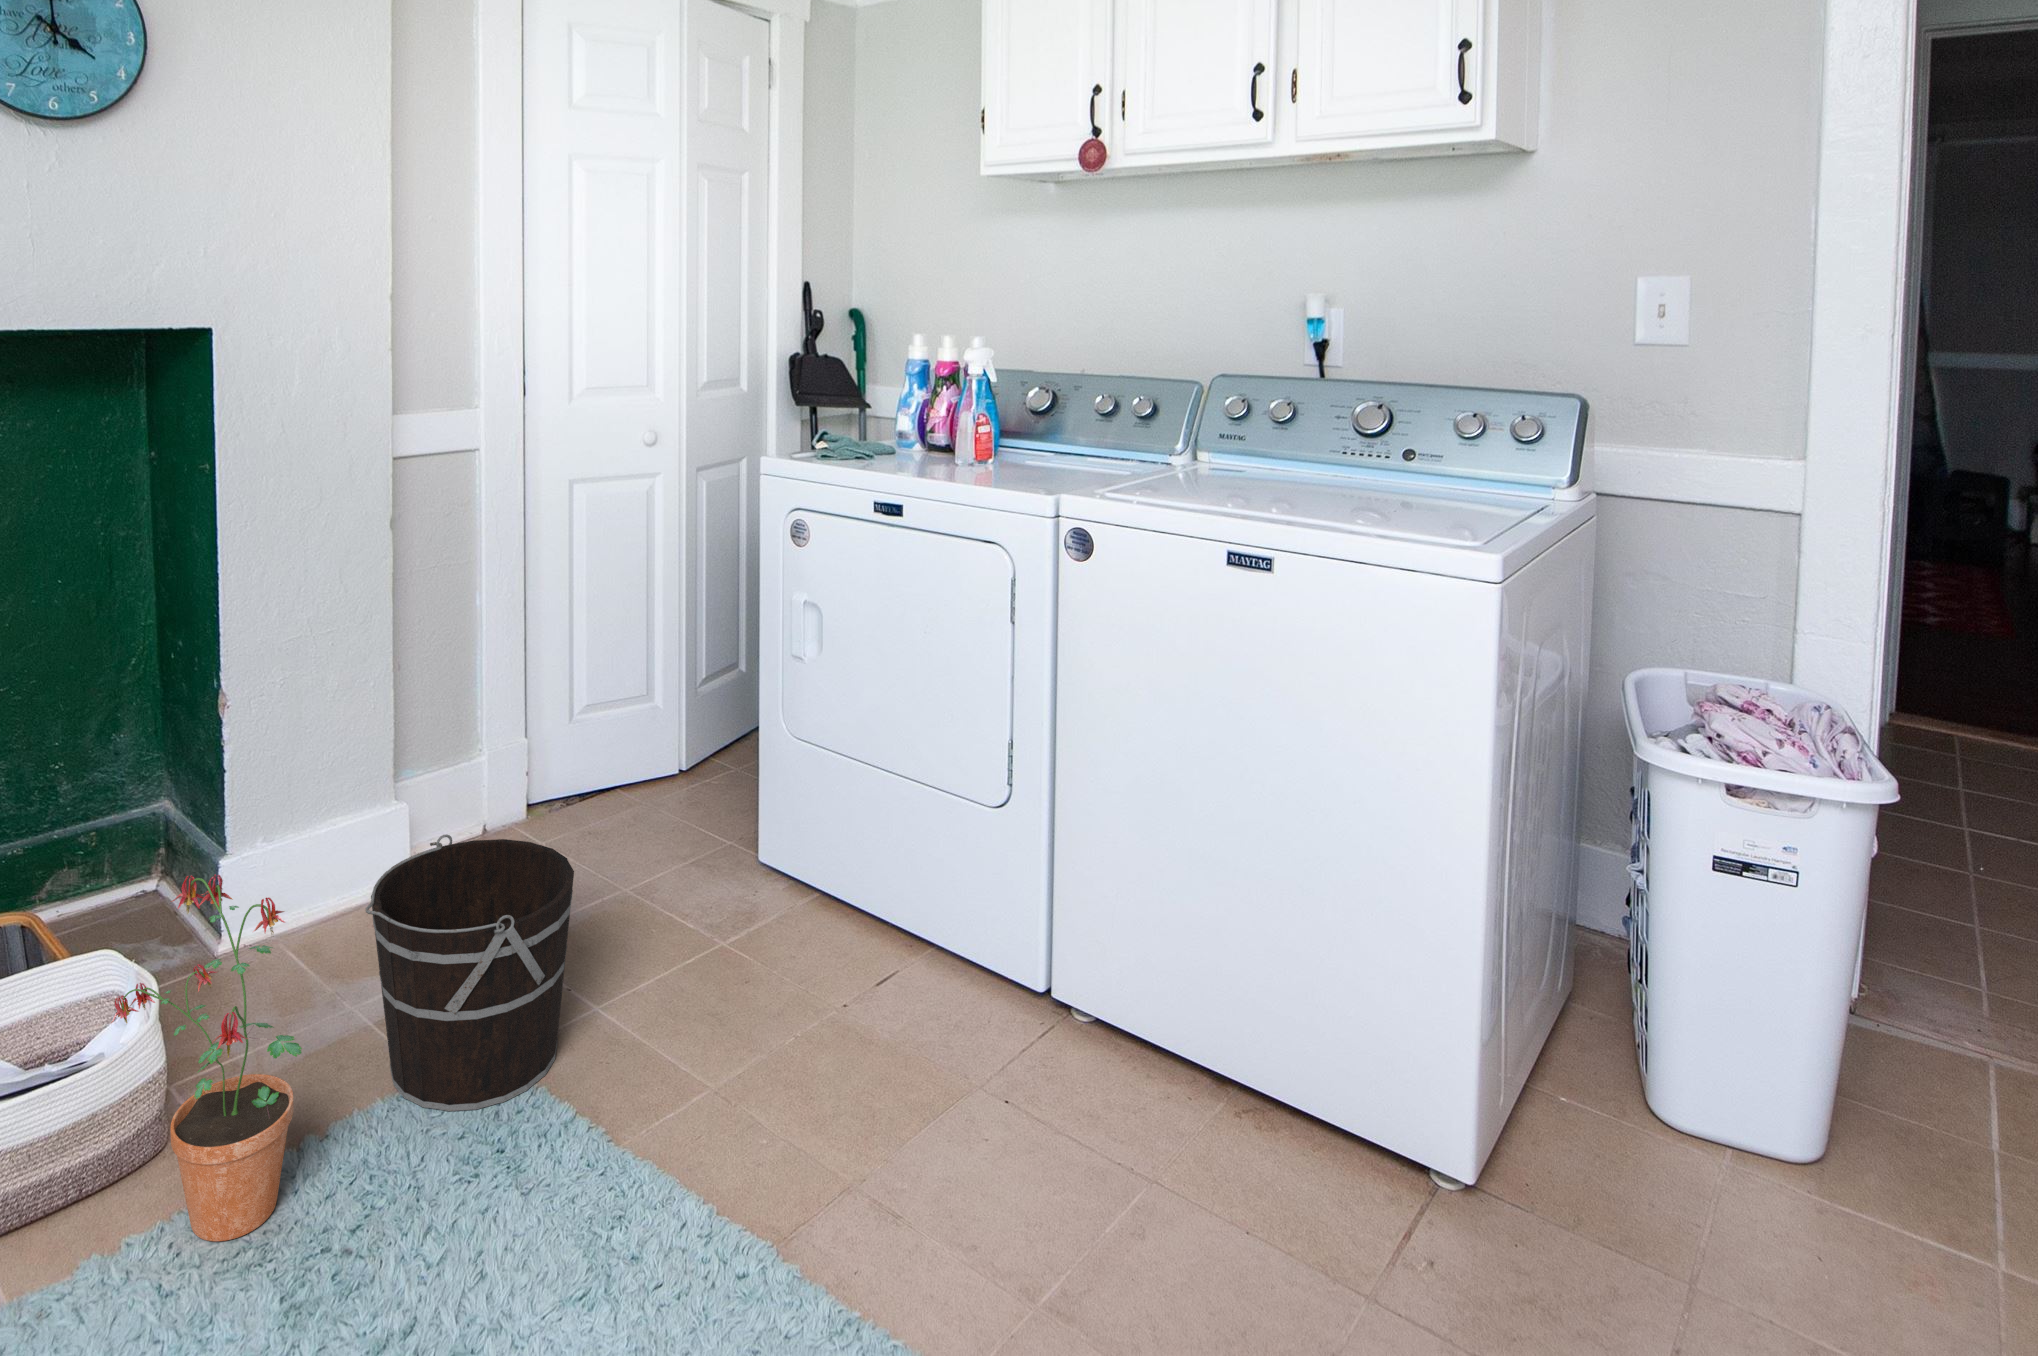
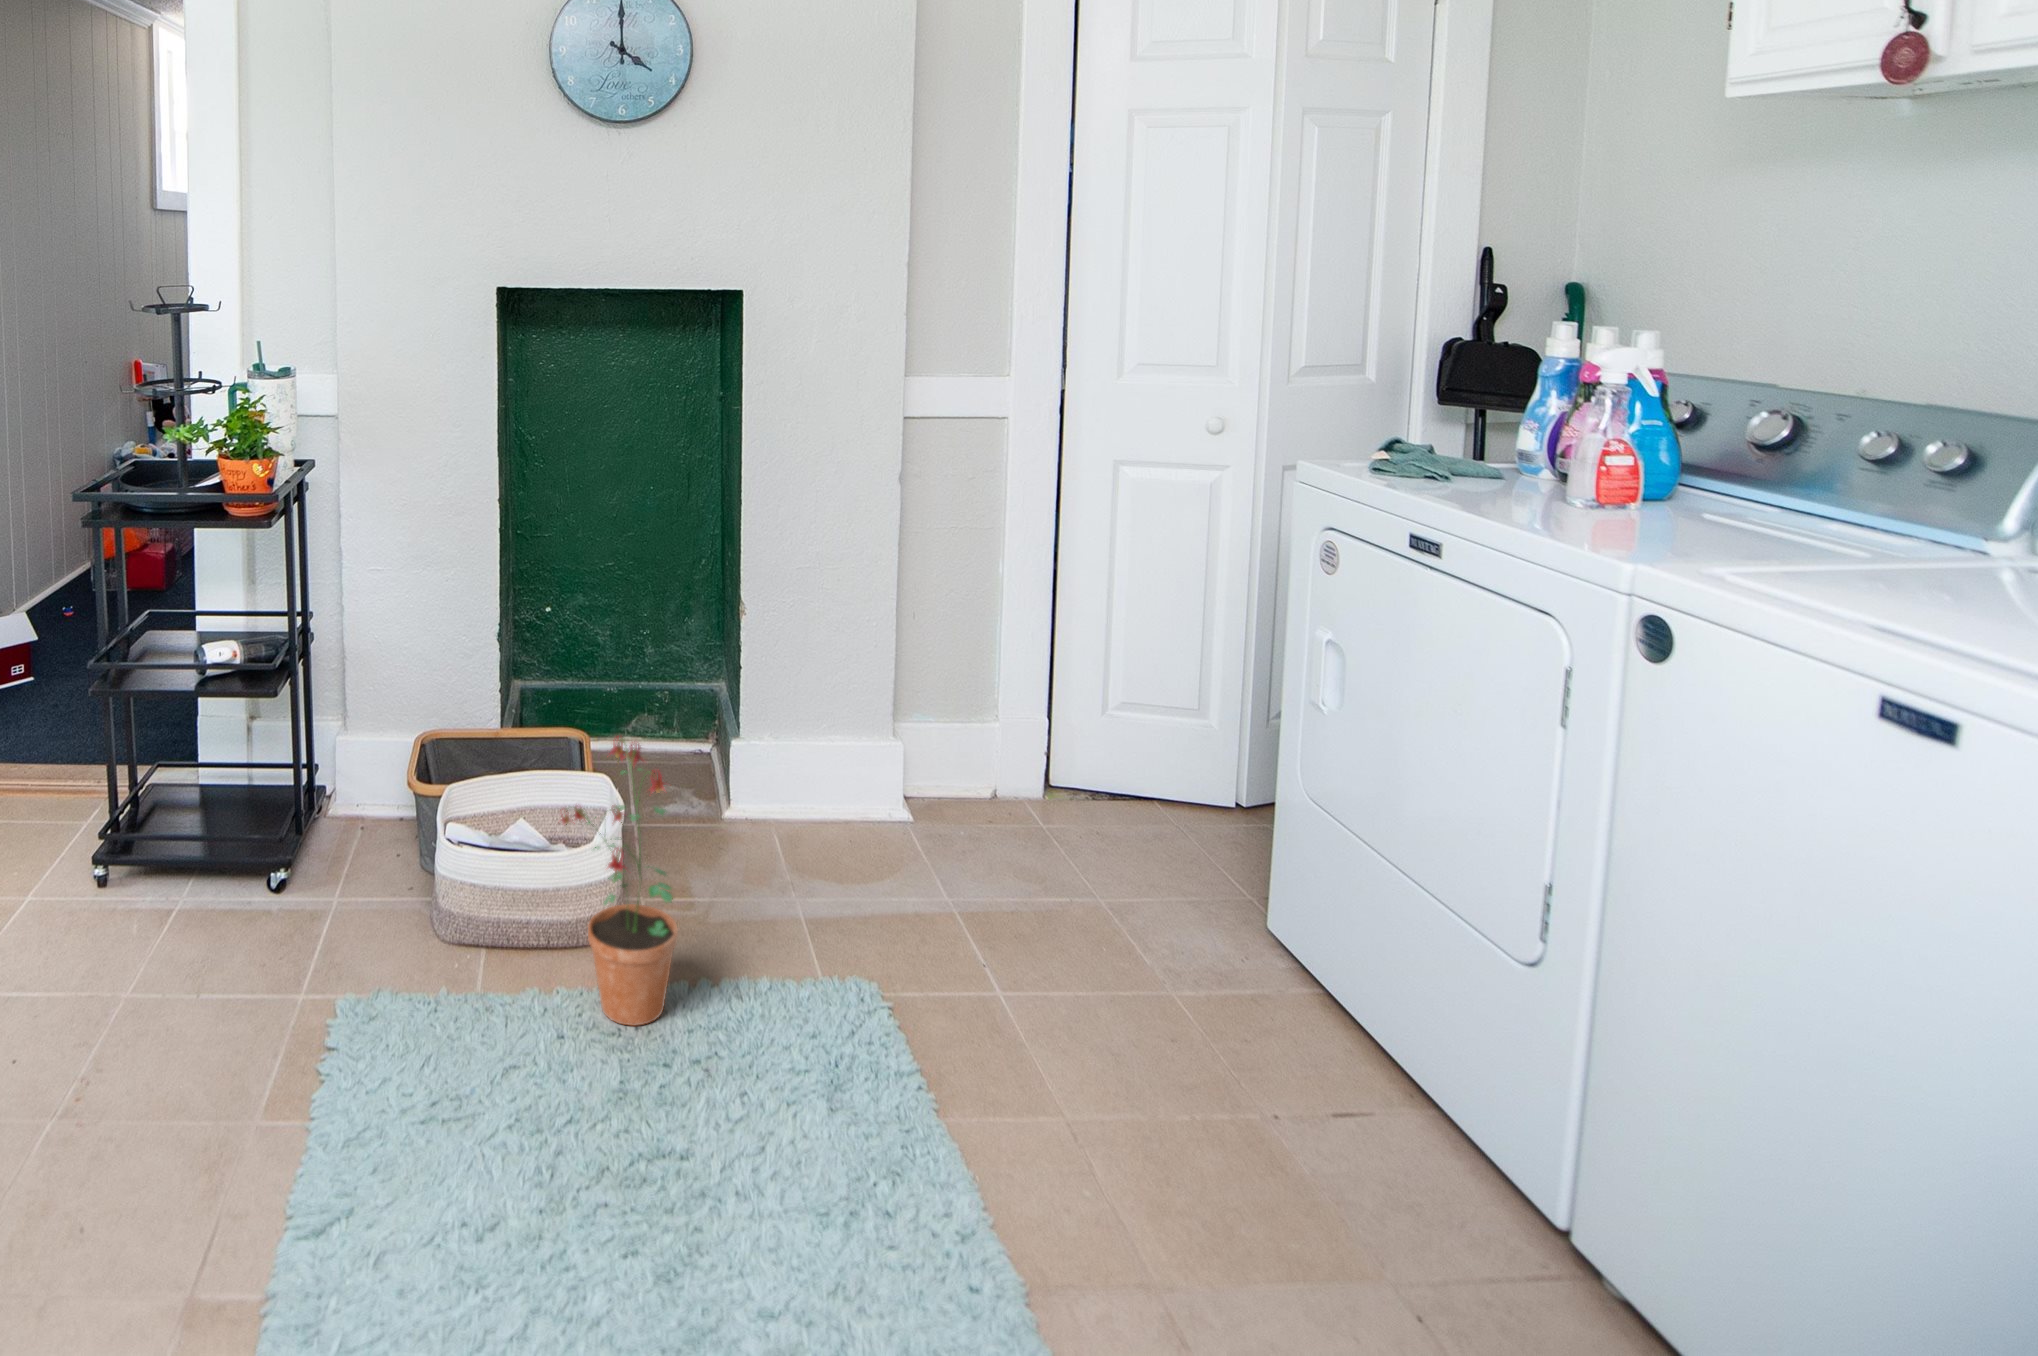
bucket: present [365,834,574,1111] -> none [767,777,964,1032]

